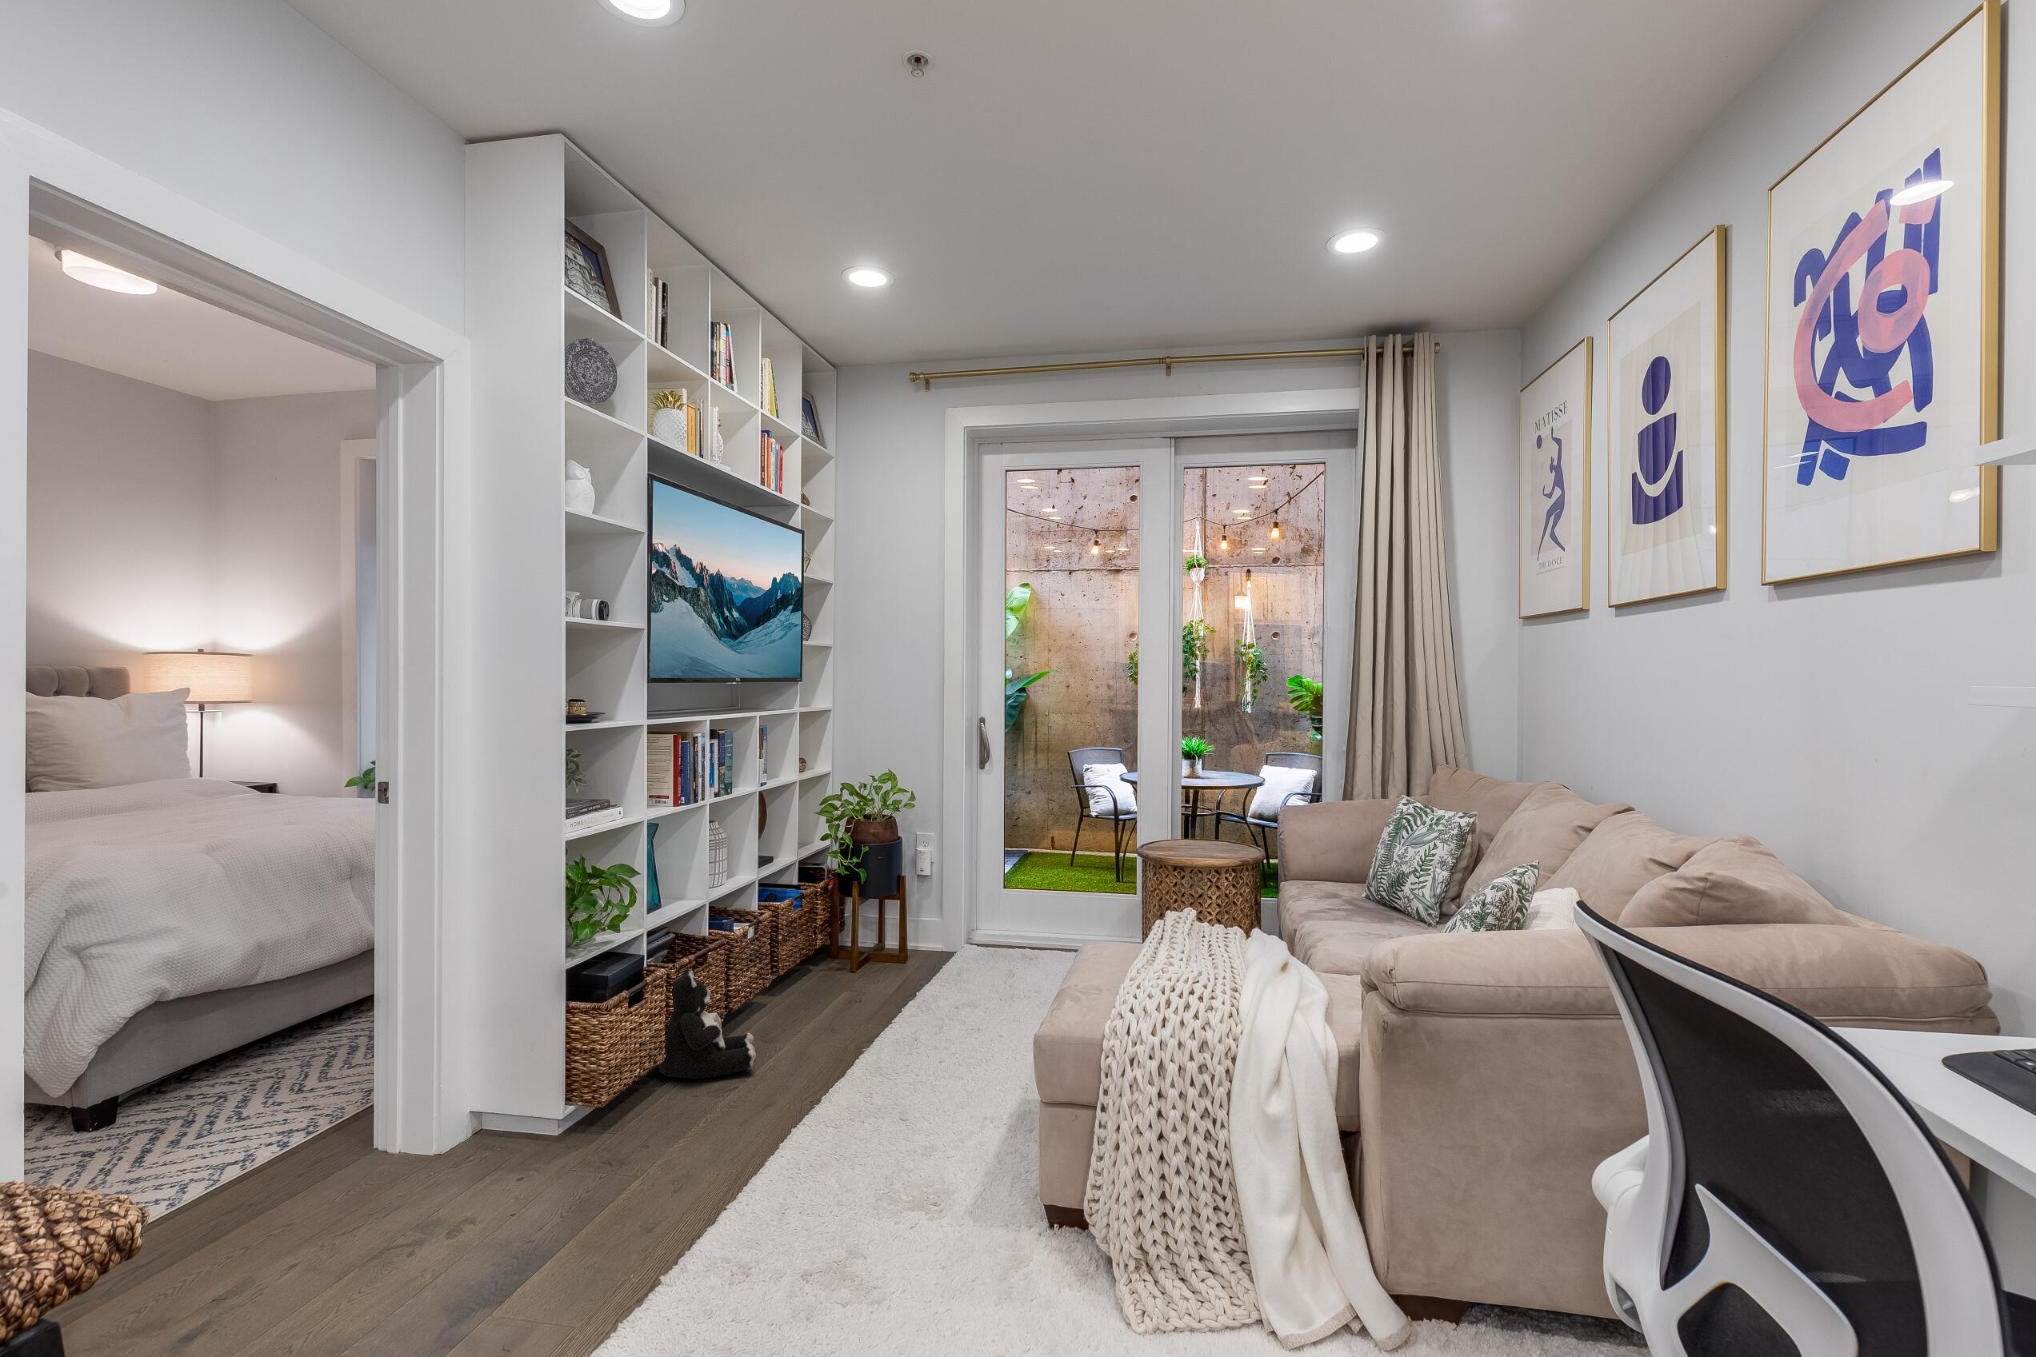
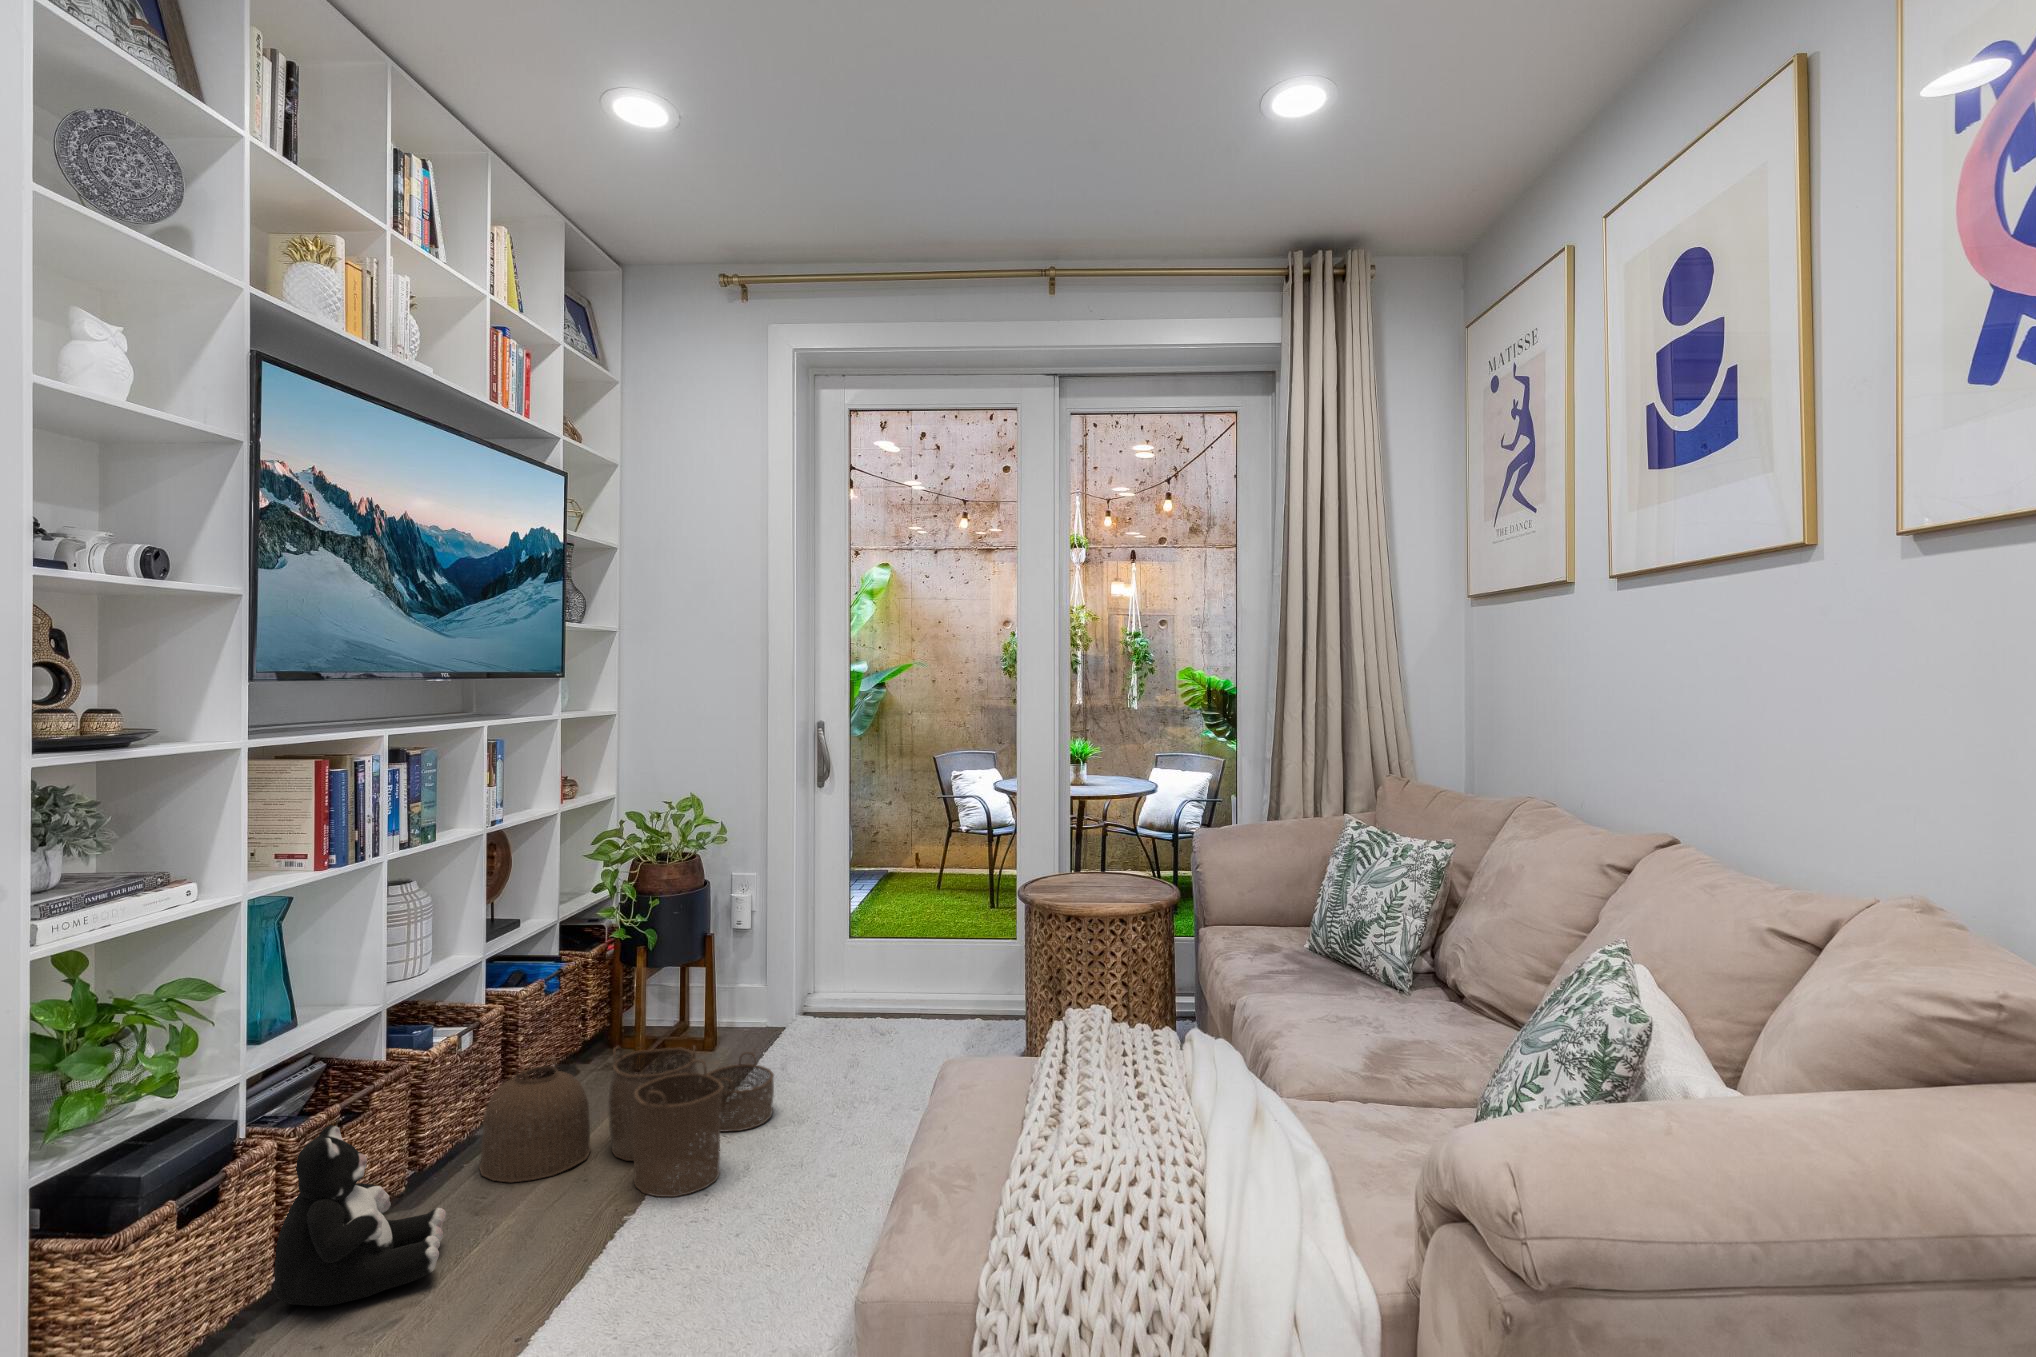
woven basket: none [760,945,959,1044] -> present [479,1046,774,1197]

